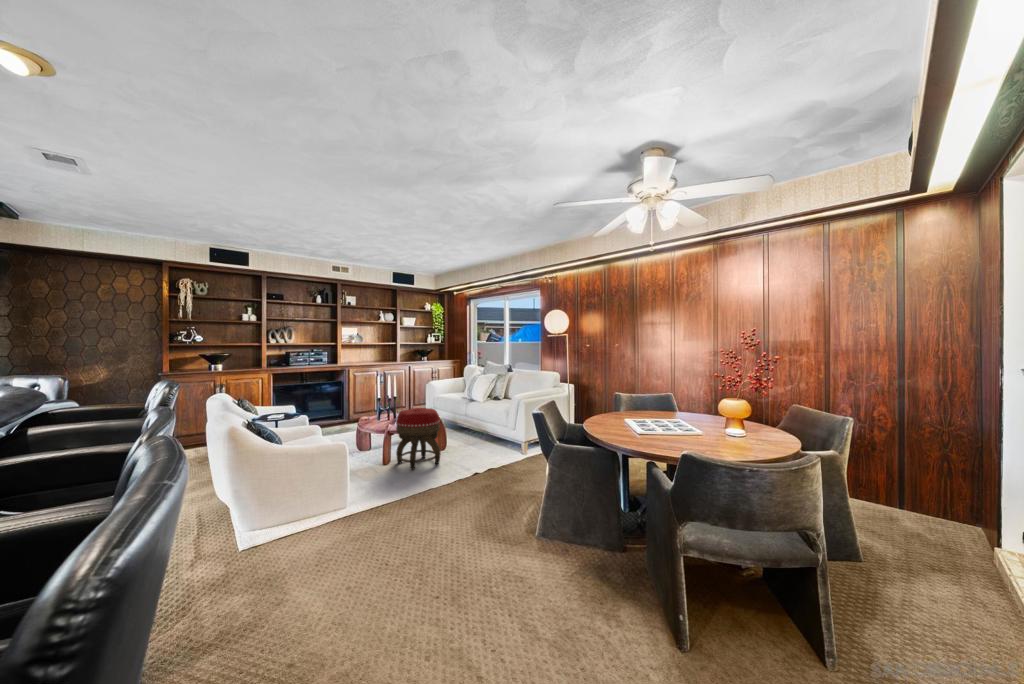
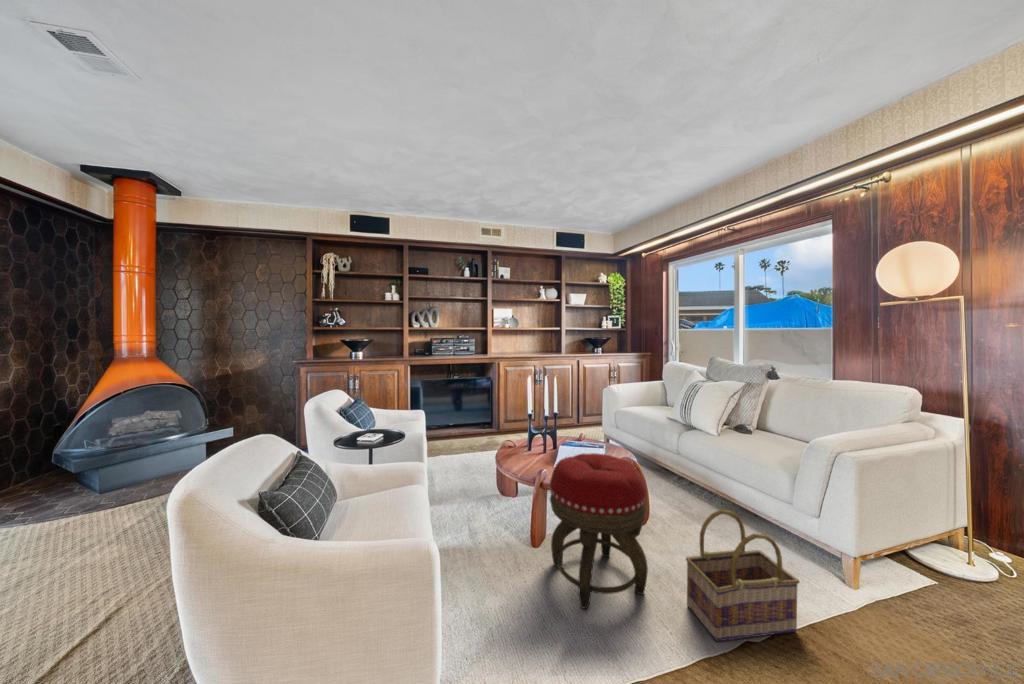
basket: none [455,423,494,468] -> present [686,510,799,641]

